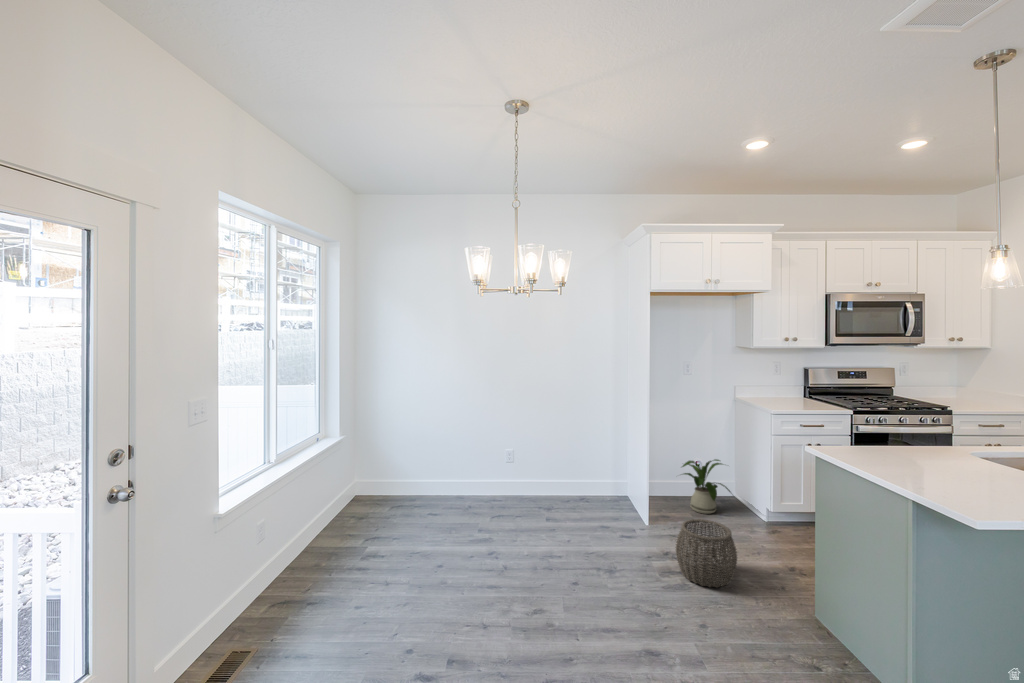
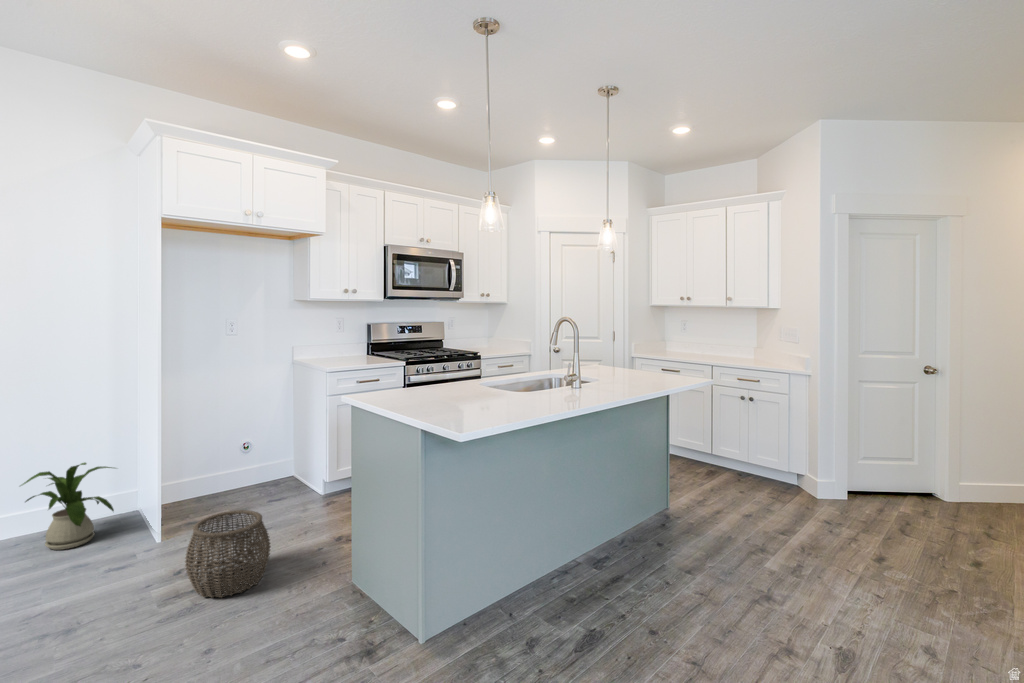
house plant: present [682,459,730,514] -> present [22,463,114,550]

